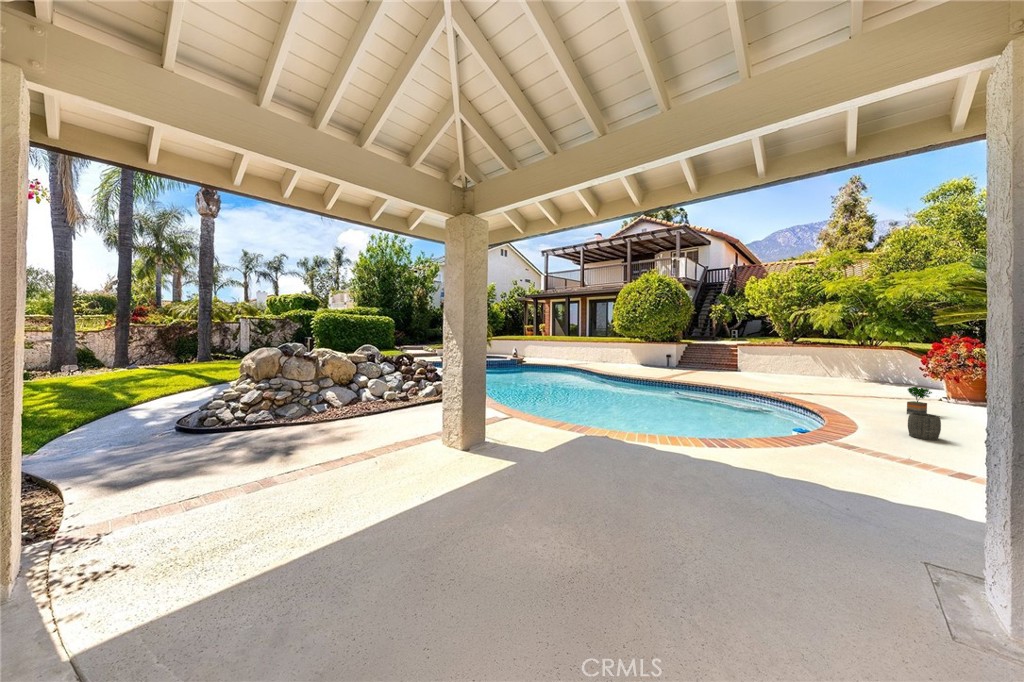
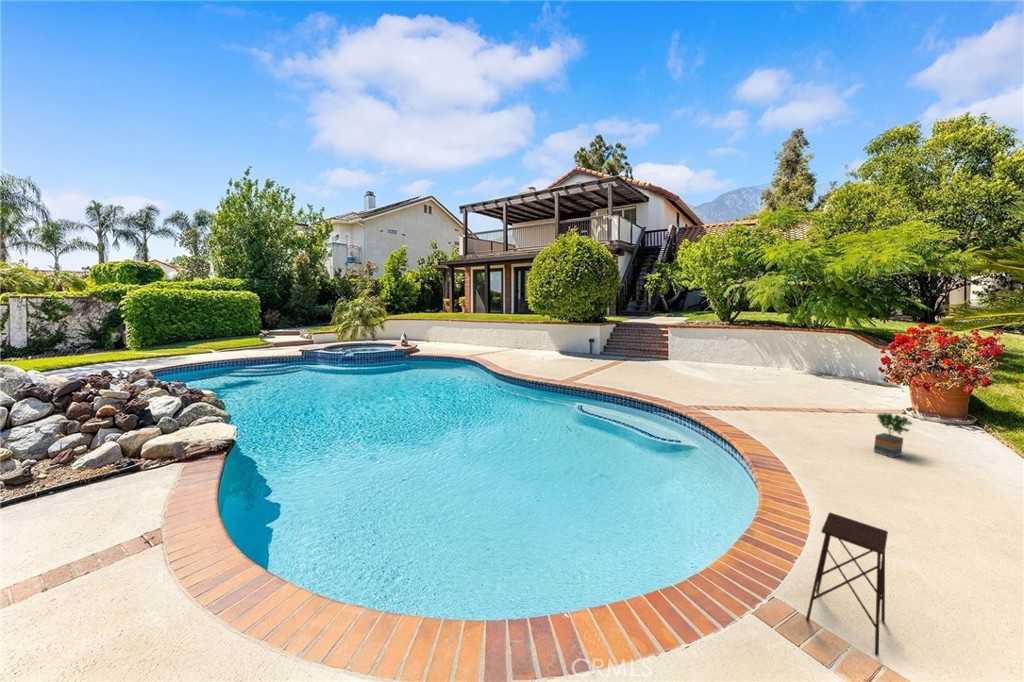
side table: none [846,401,888,457] -> present [806,513,888,656]
woven basket: present [908,413,941,440] -> none [898,492,957,549]

